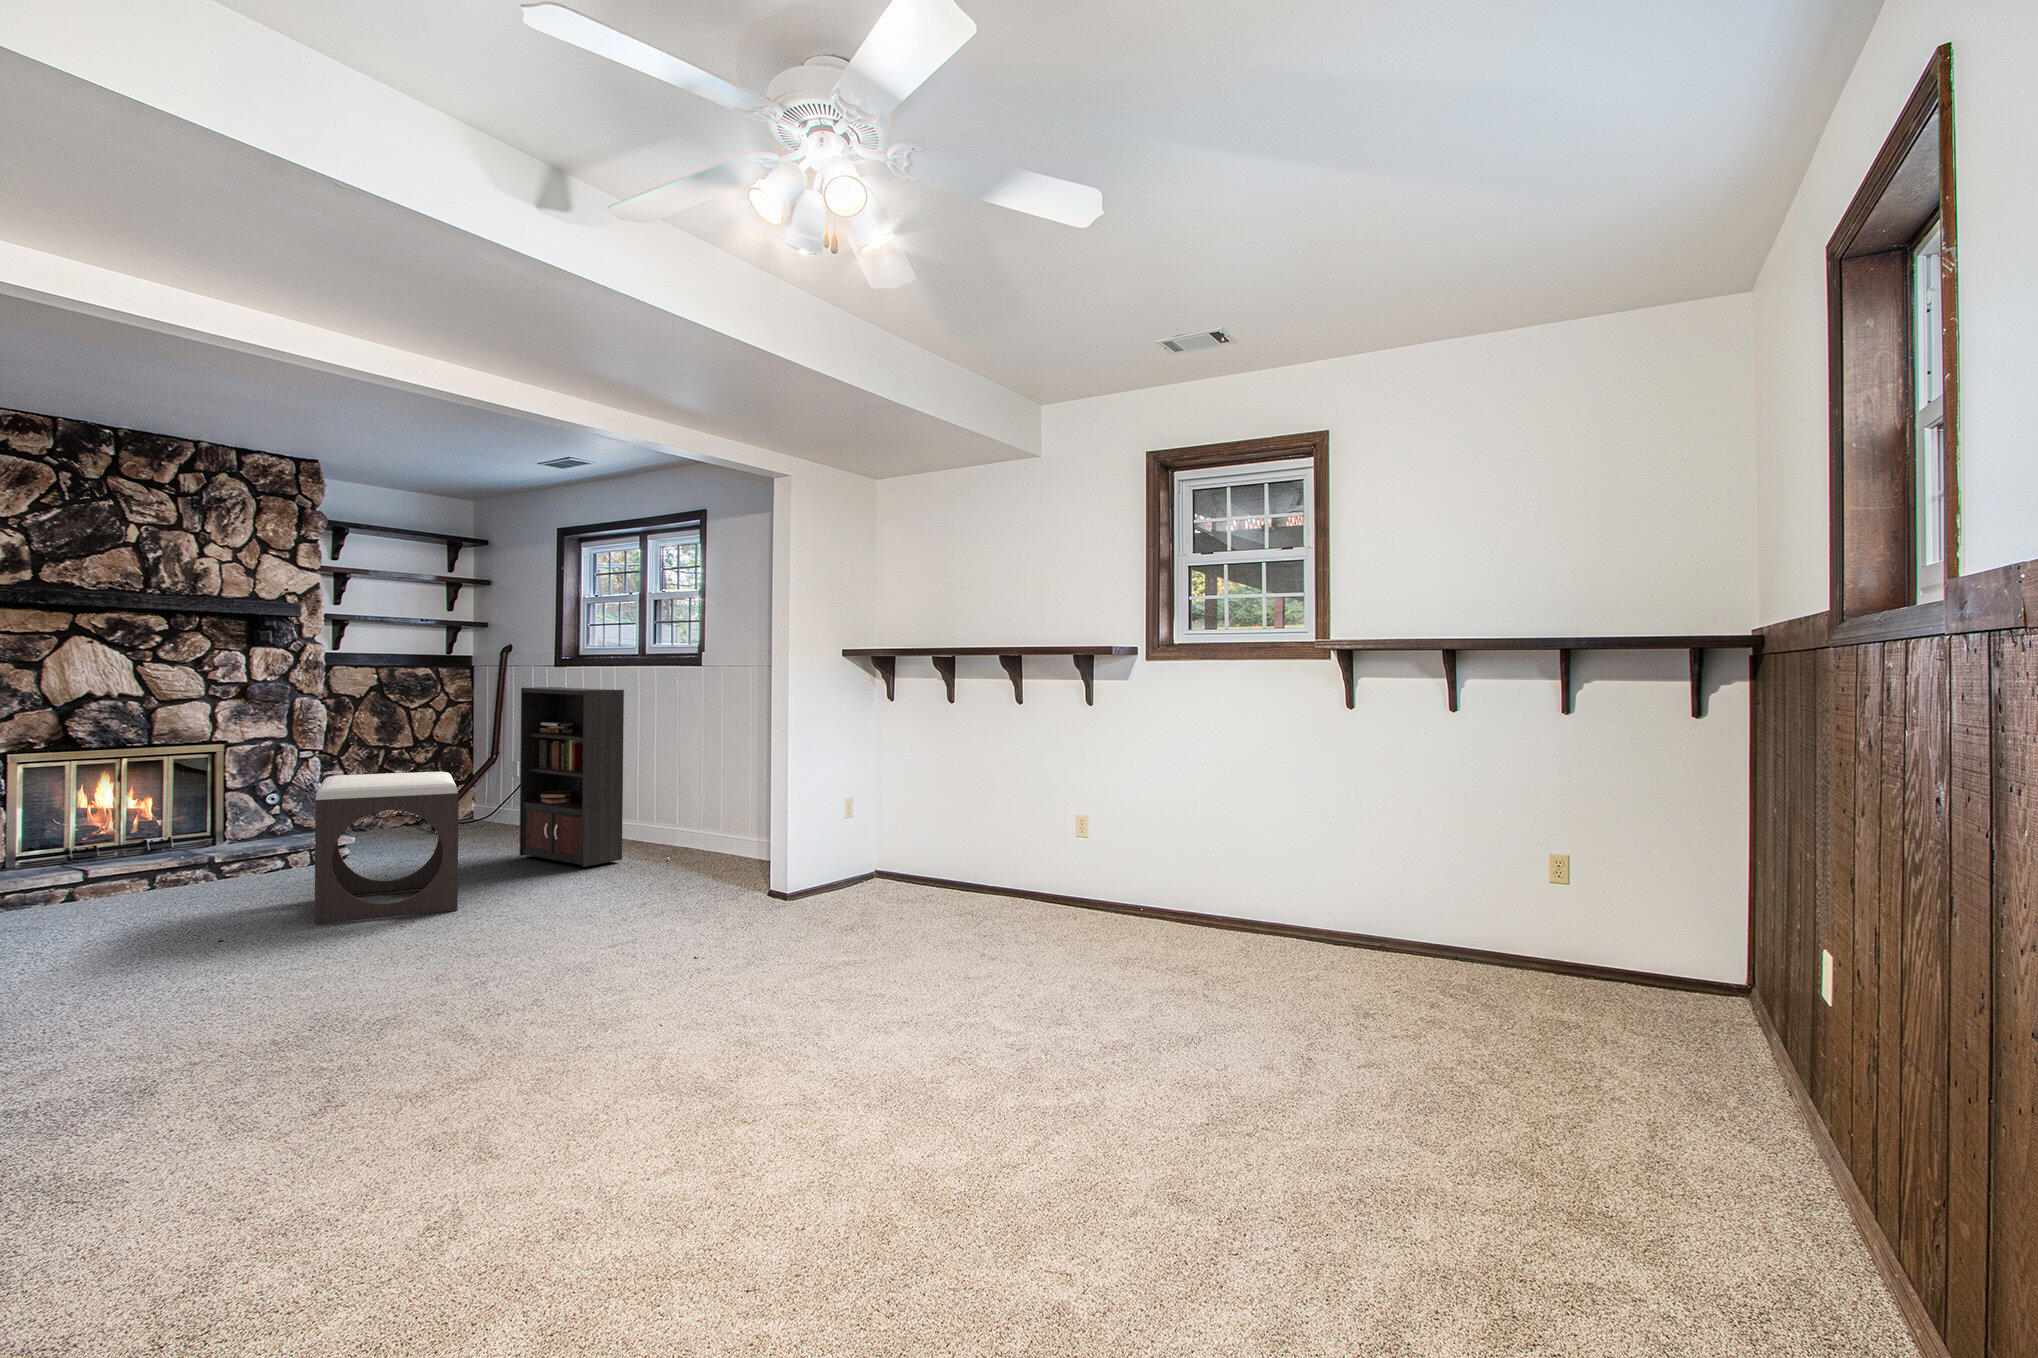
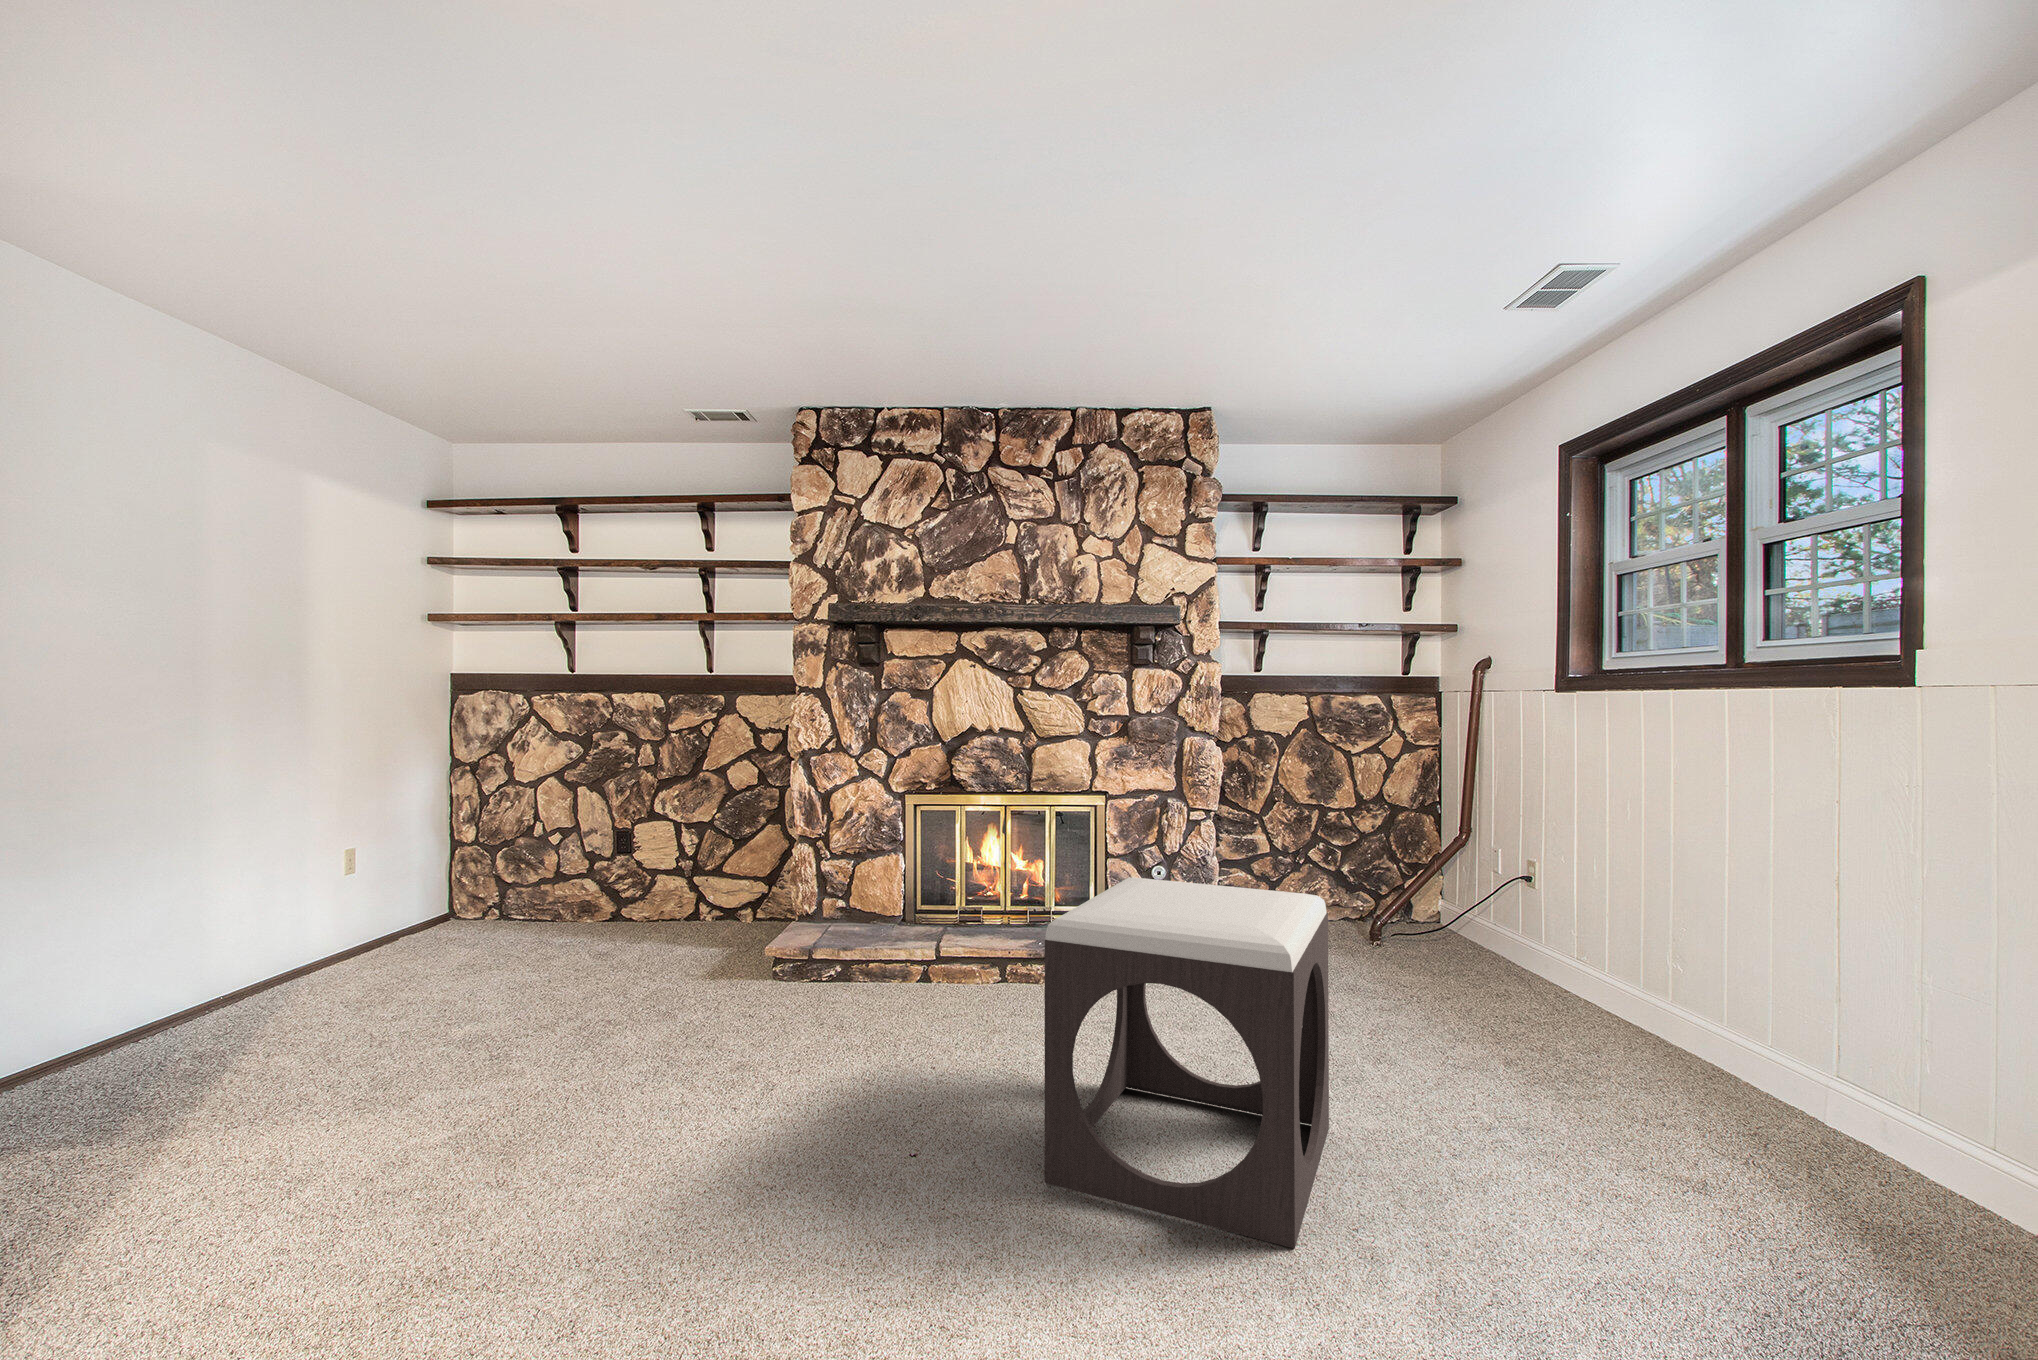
bookcase: present [520,687,670,867] -> none [1484,727,1881,1196]

